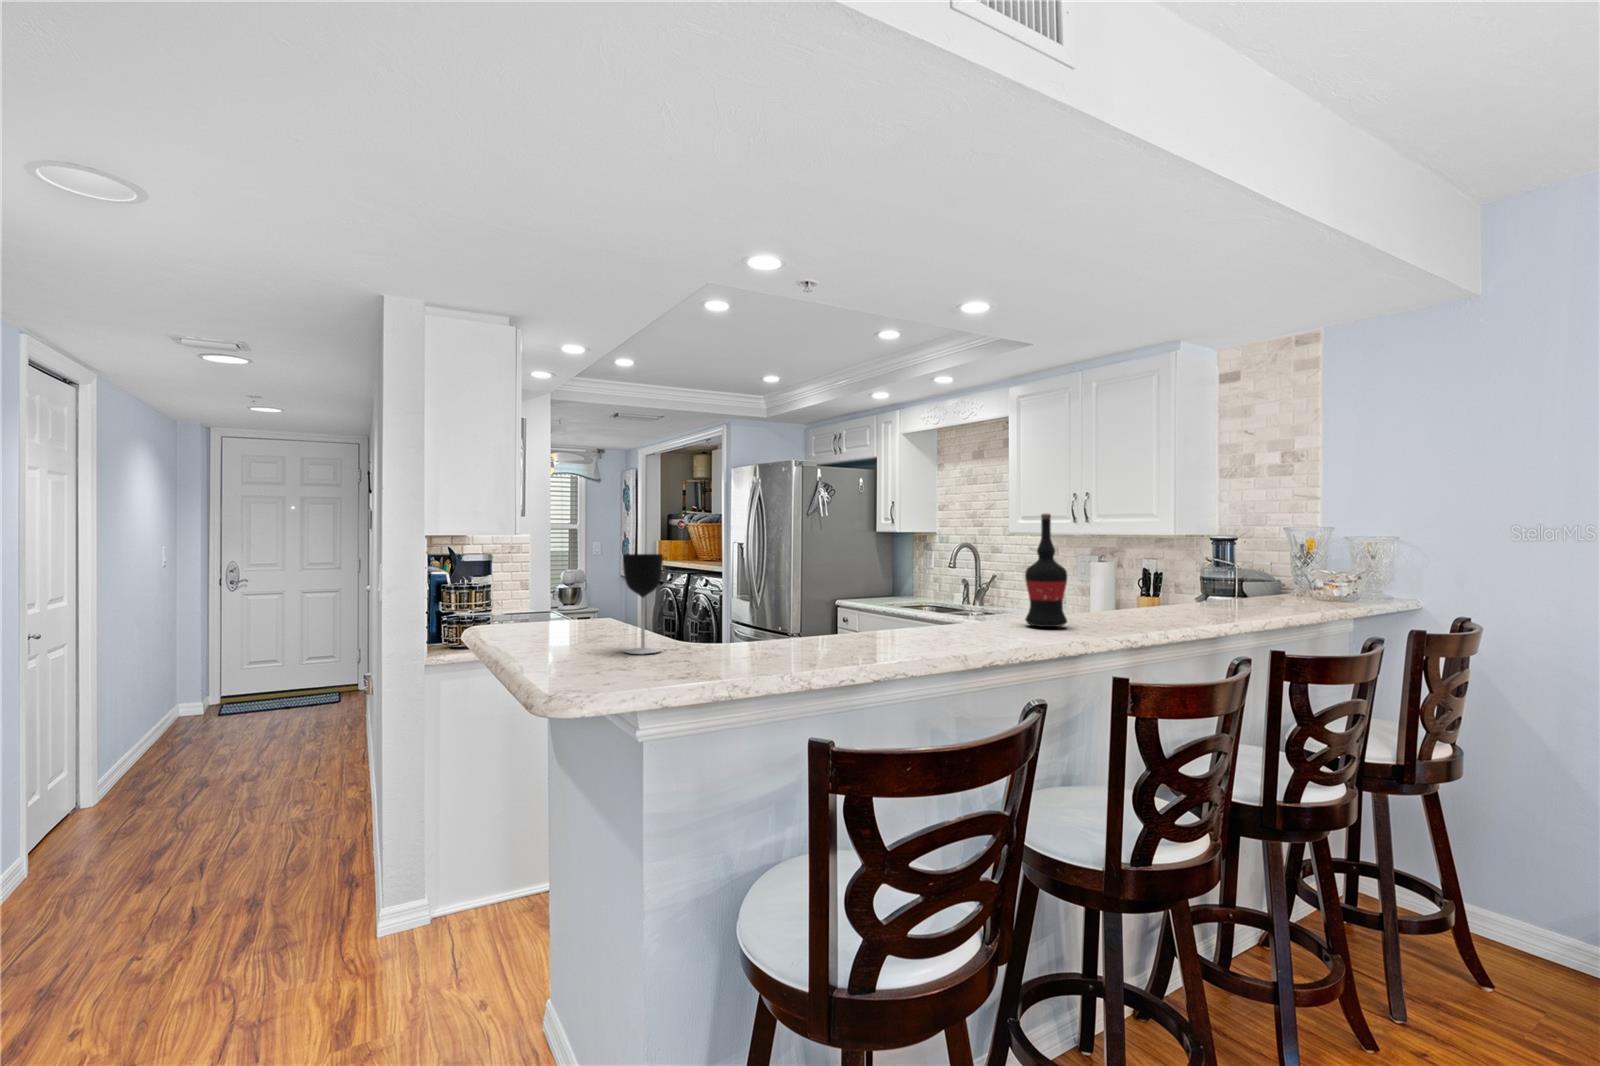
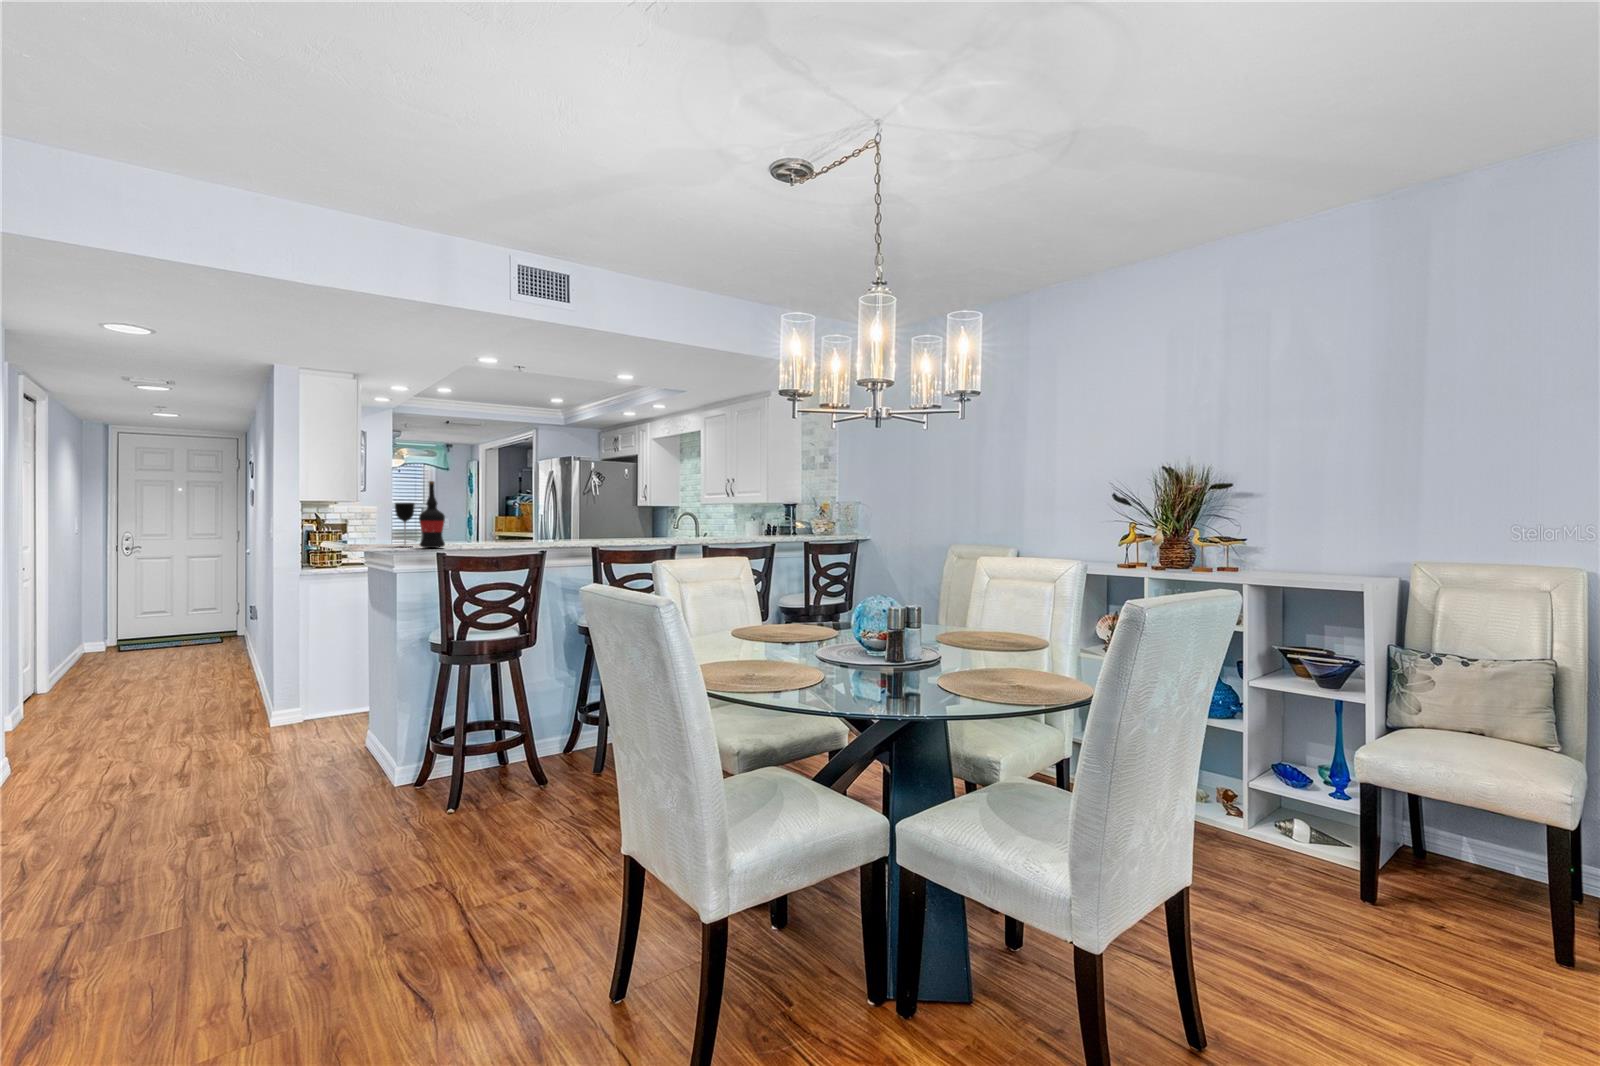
wine bottle: present [1025,513,1068,627] -> present [419,481,445,548]

